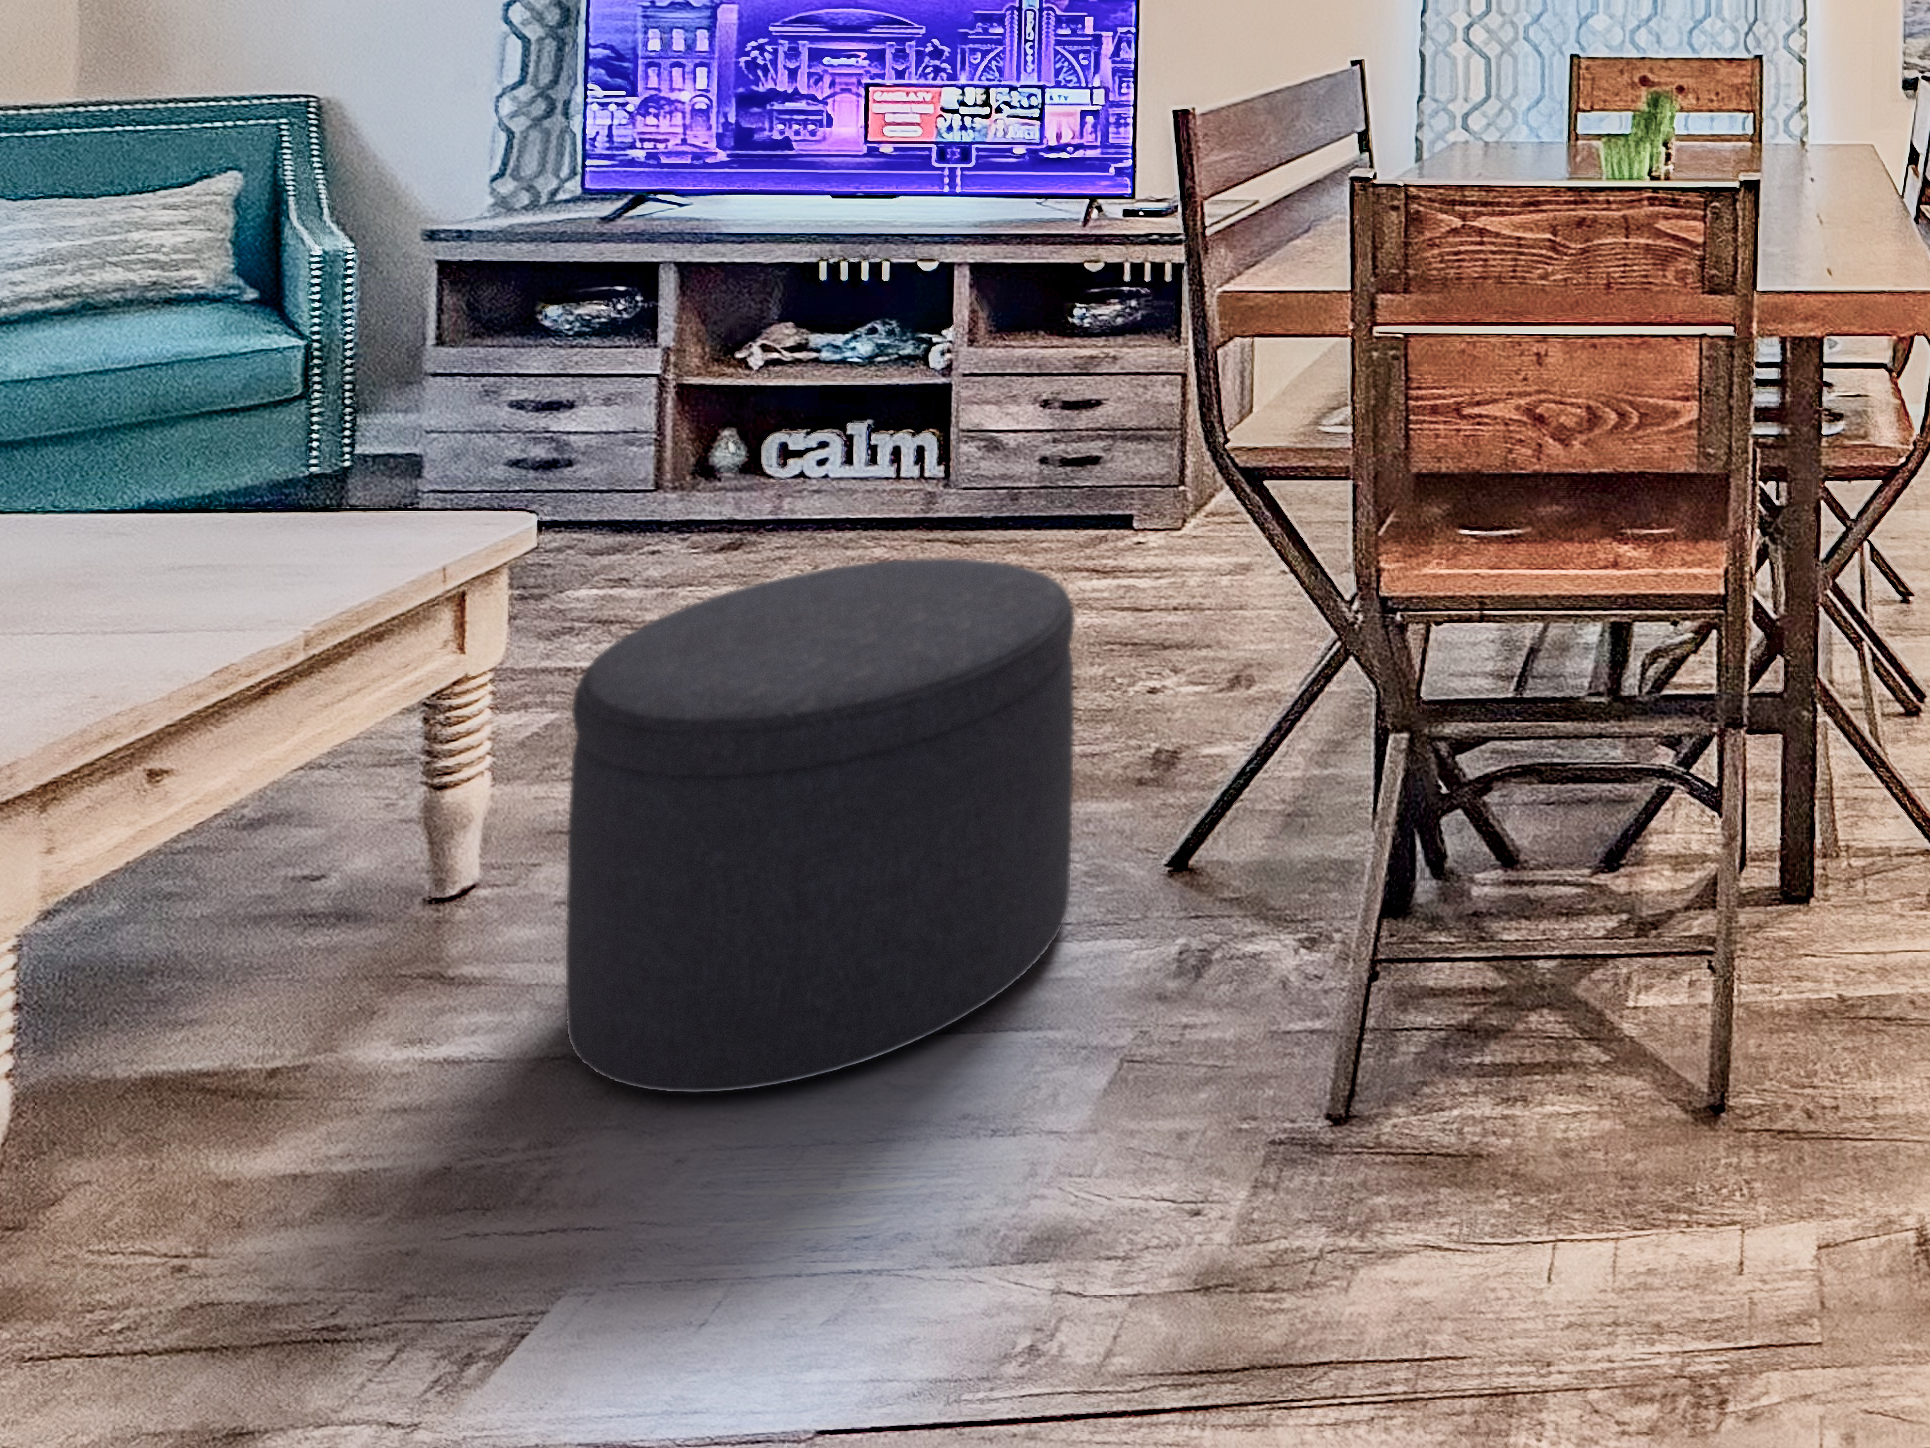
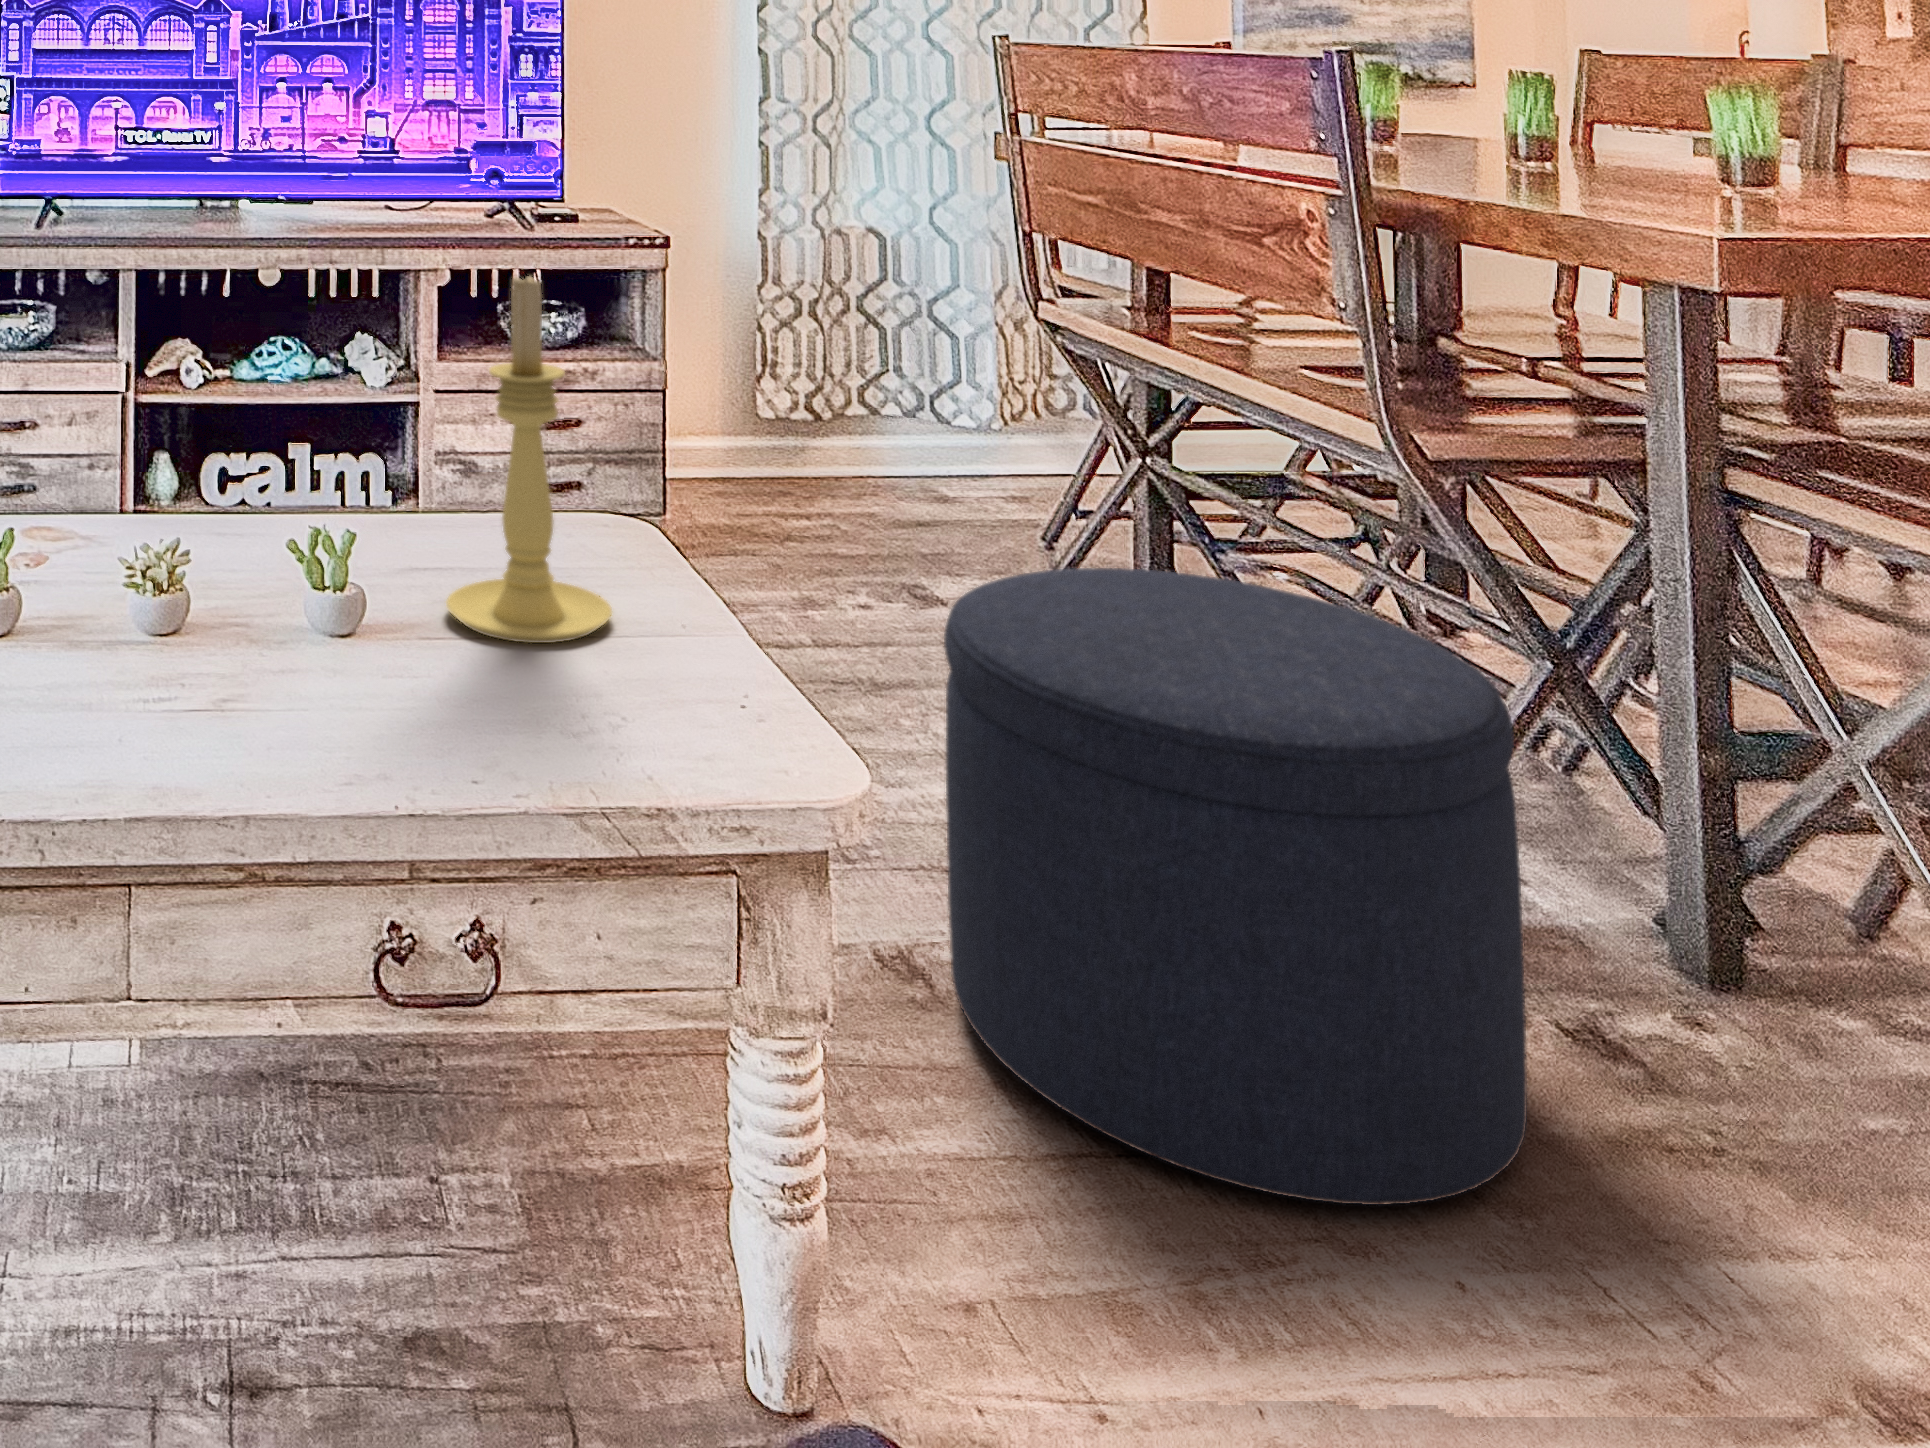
candle holder: none [75,310,280,634] -> present [446,274,612,643]

